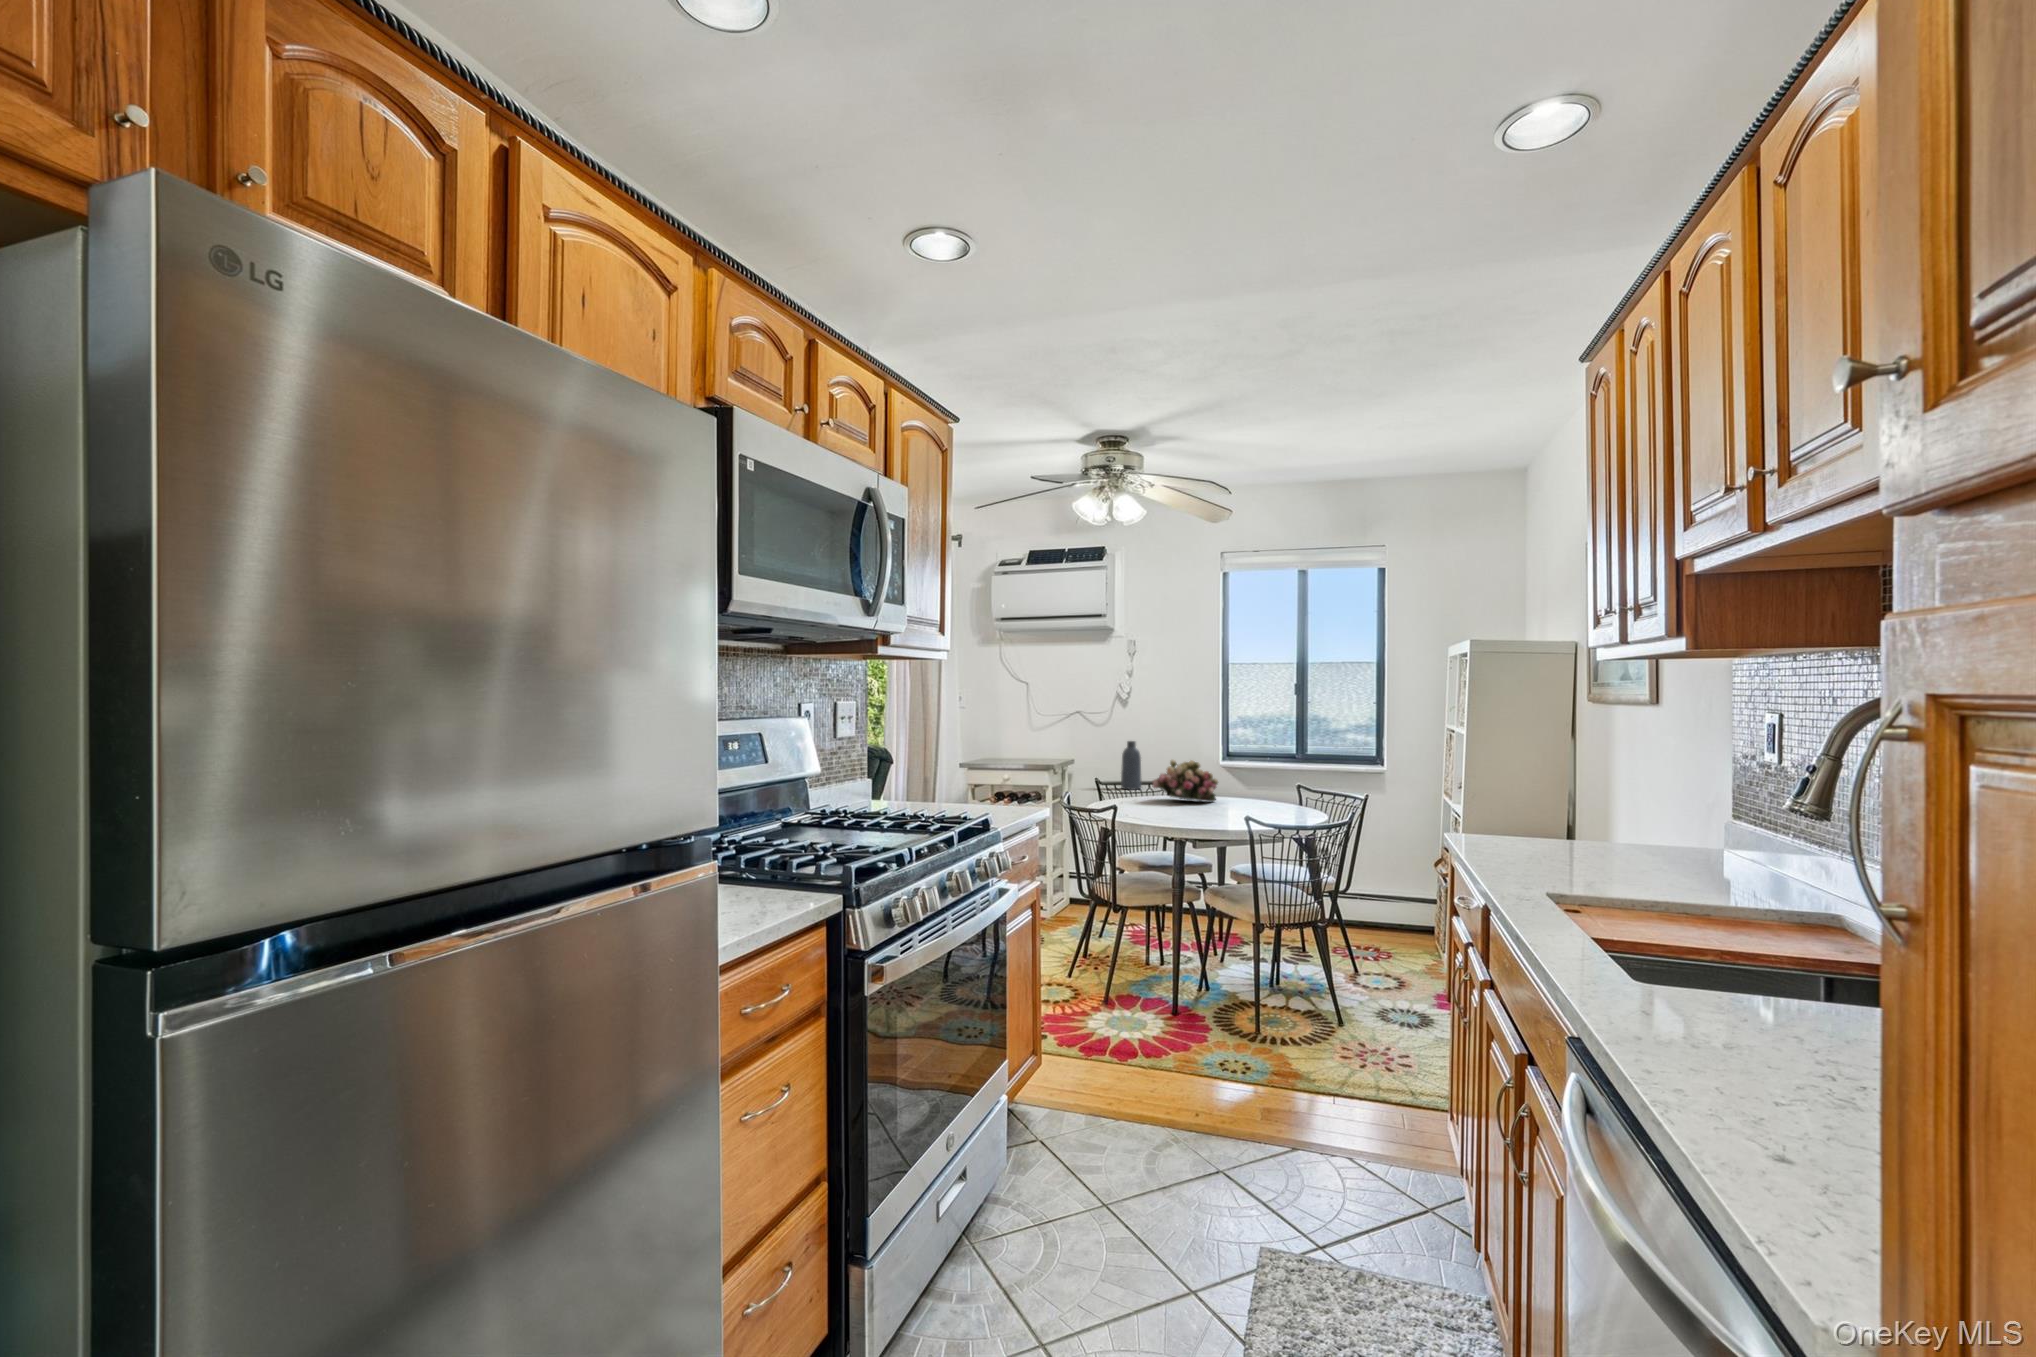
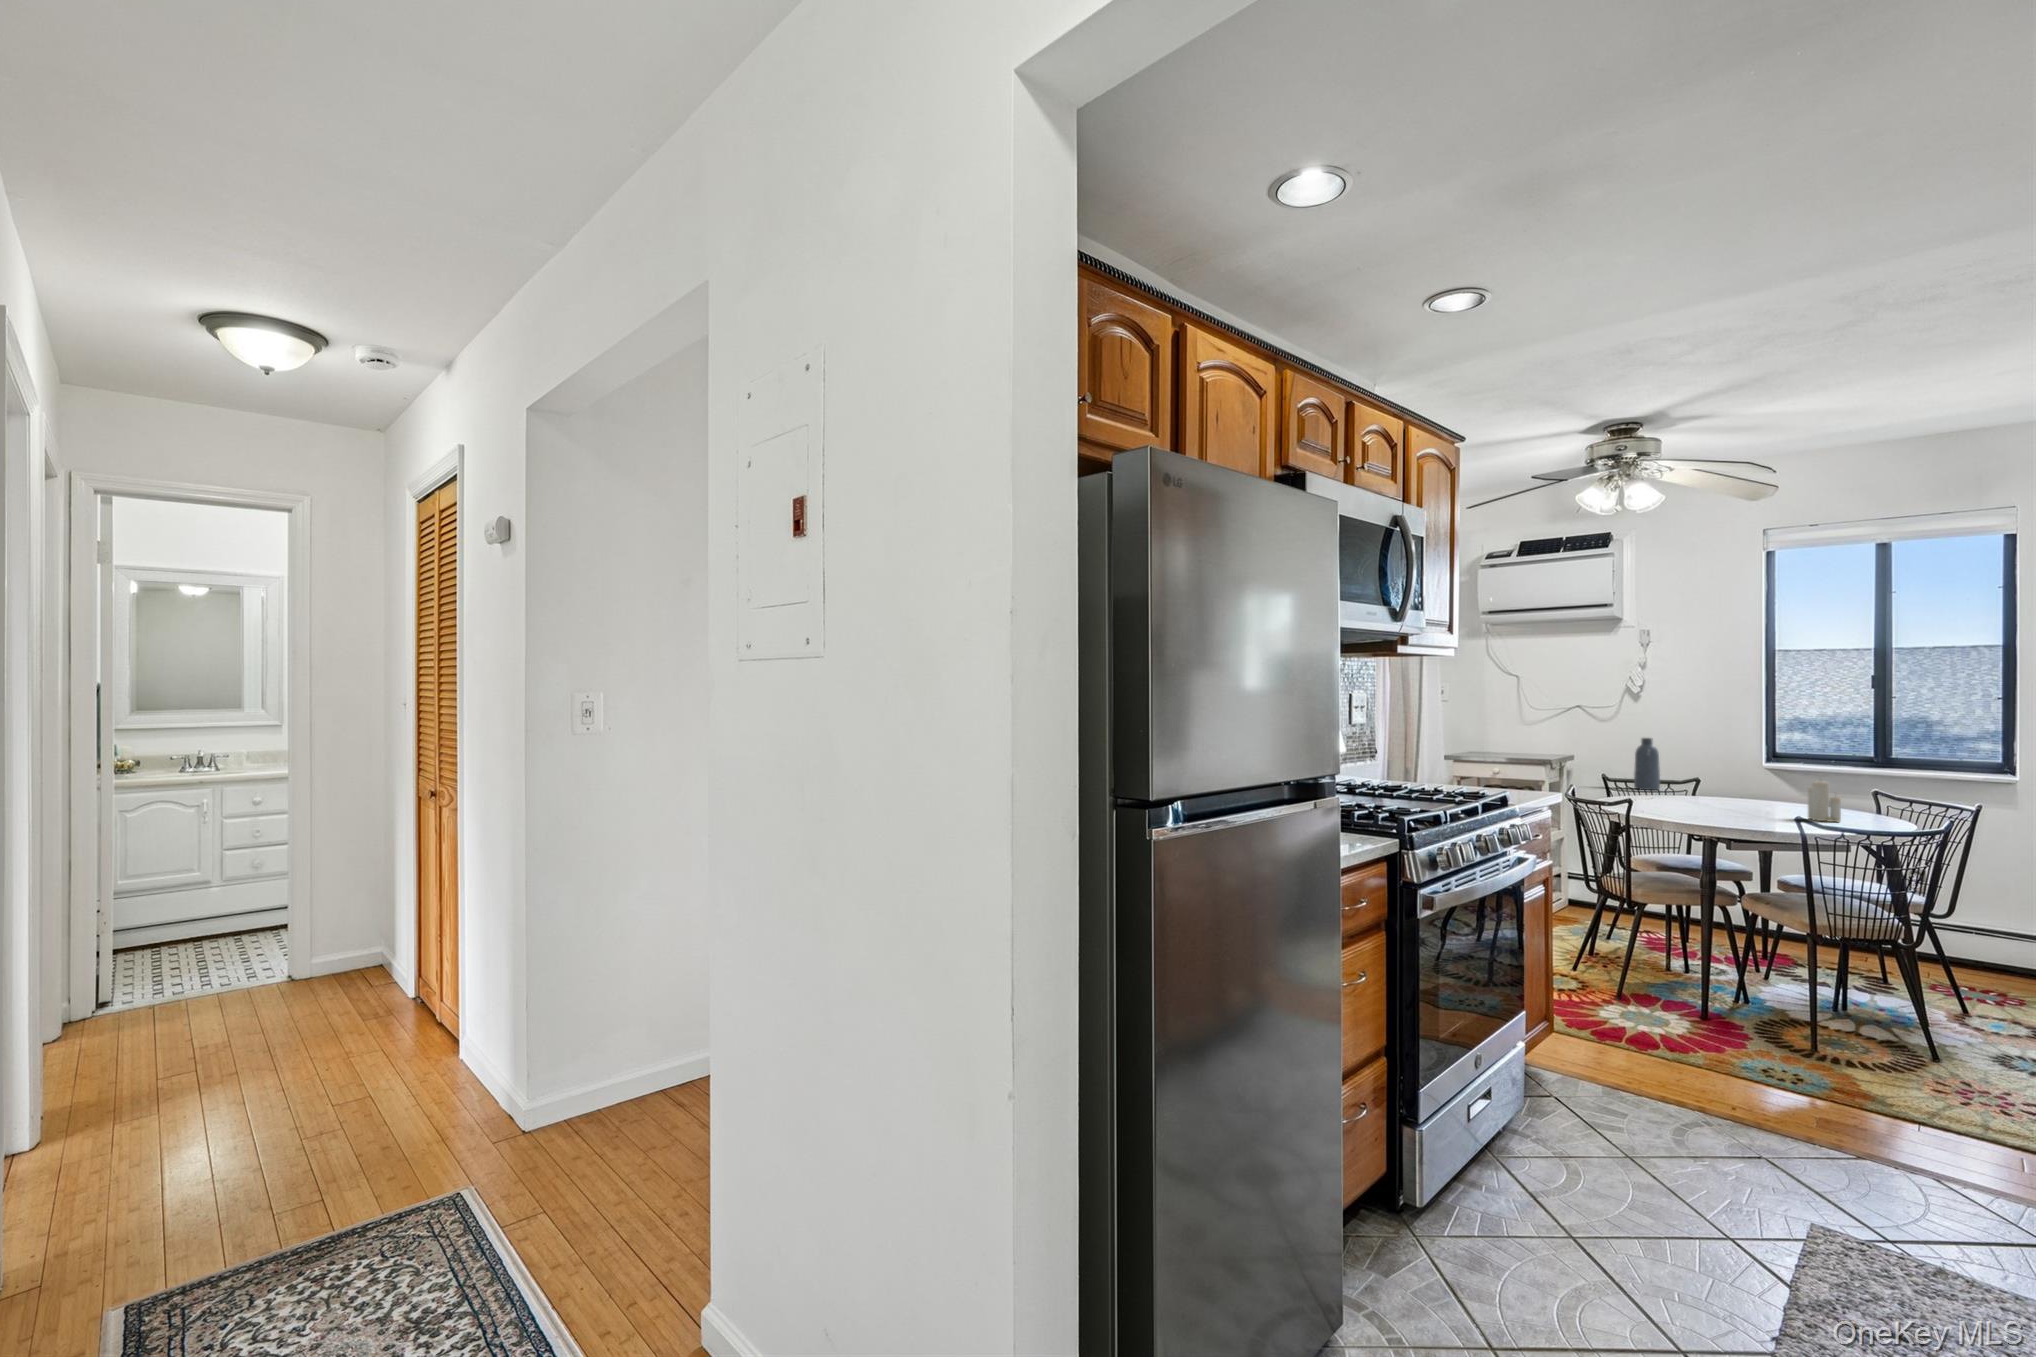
flower arrangement: present [1153,760,1218,802] -> none [1675,758,1762,806]
candle: none [1253,775,1277,816] -> present [1808,781,1841,822]

